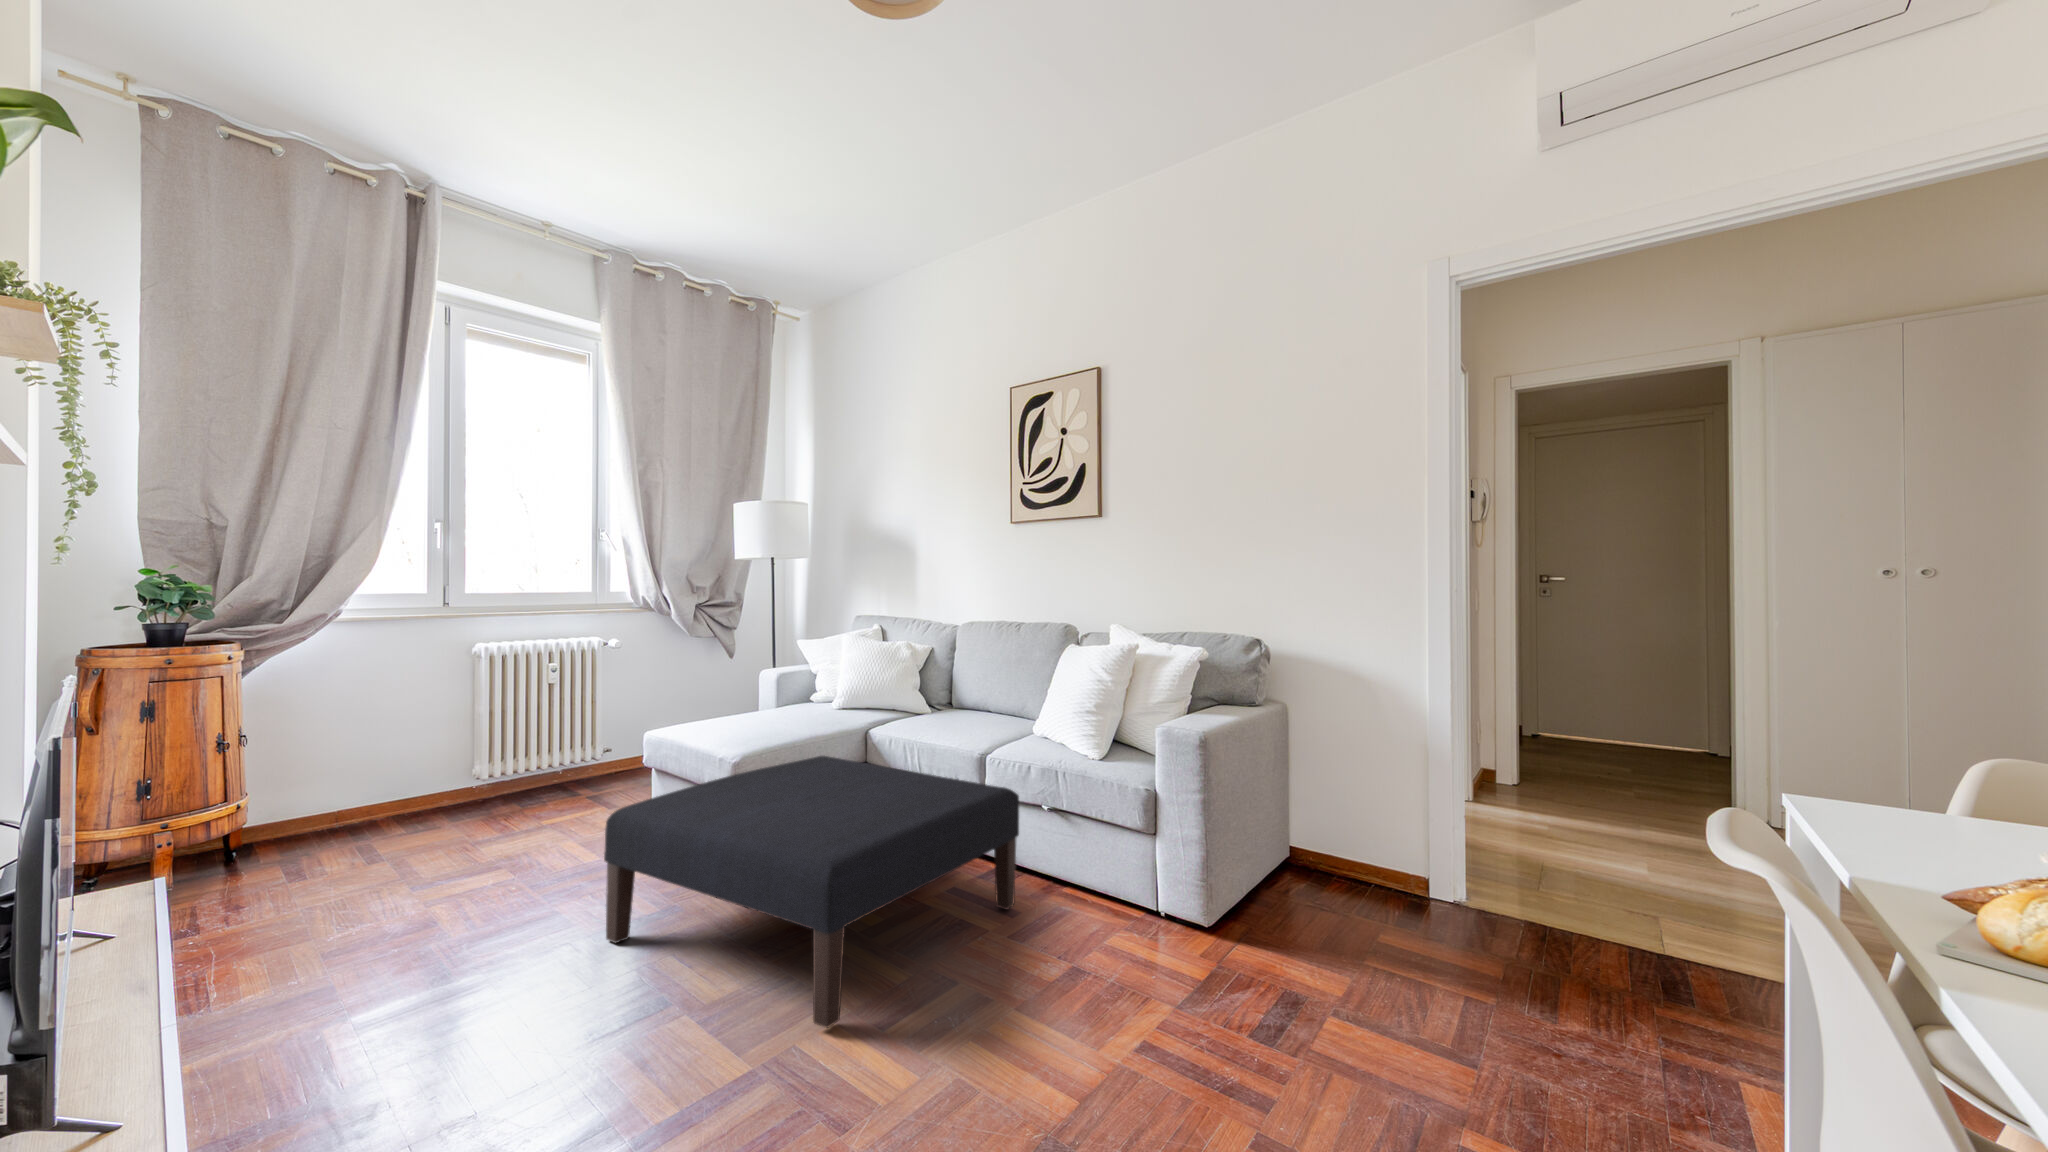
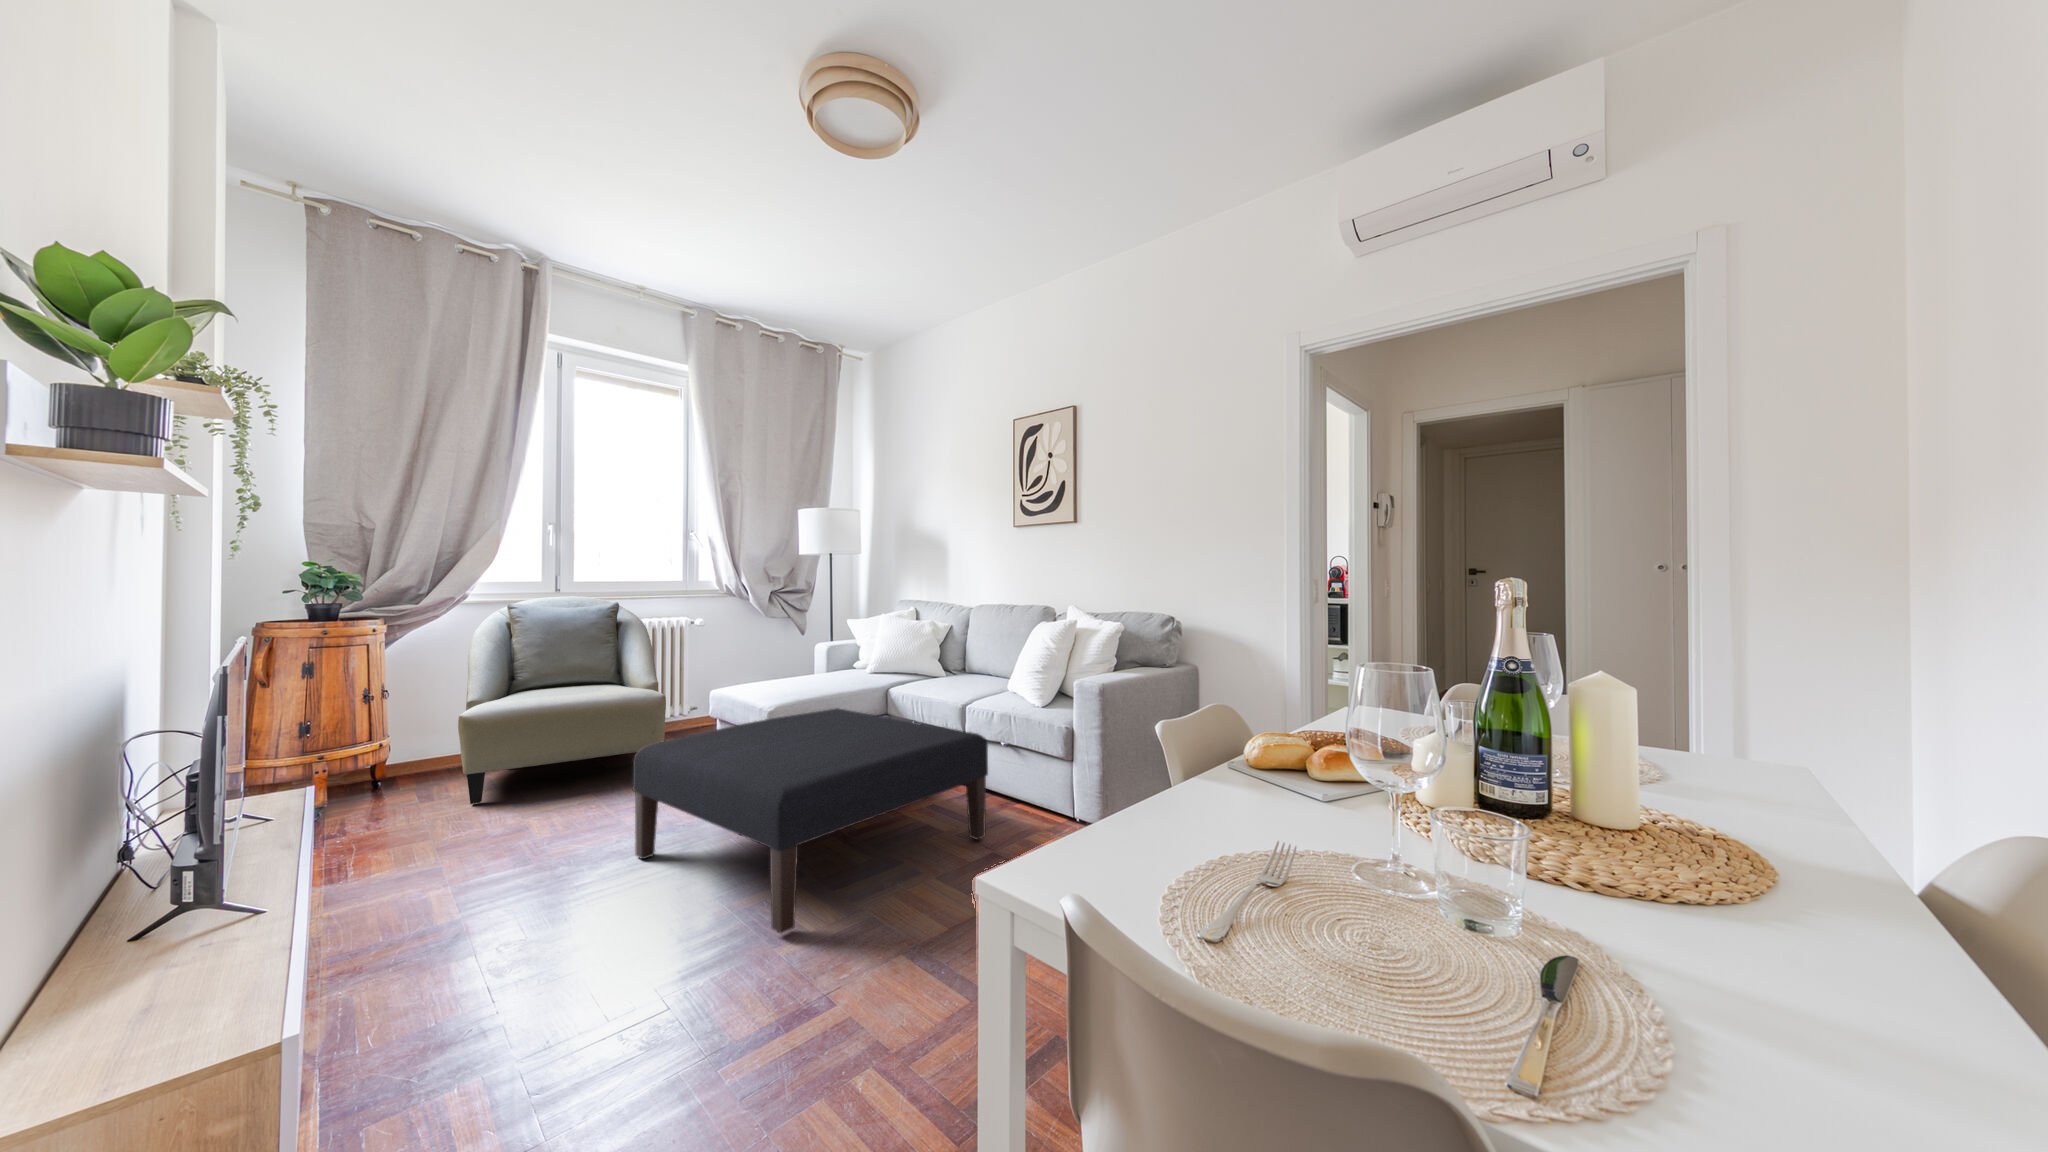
armchair: none [344,612,598,878] -> present [458,596,666,804]

